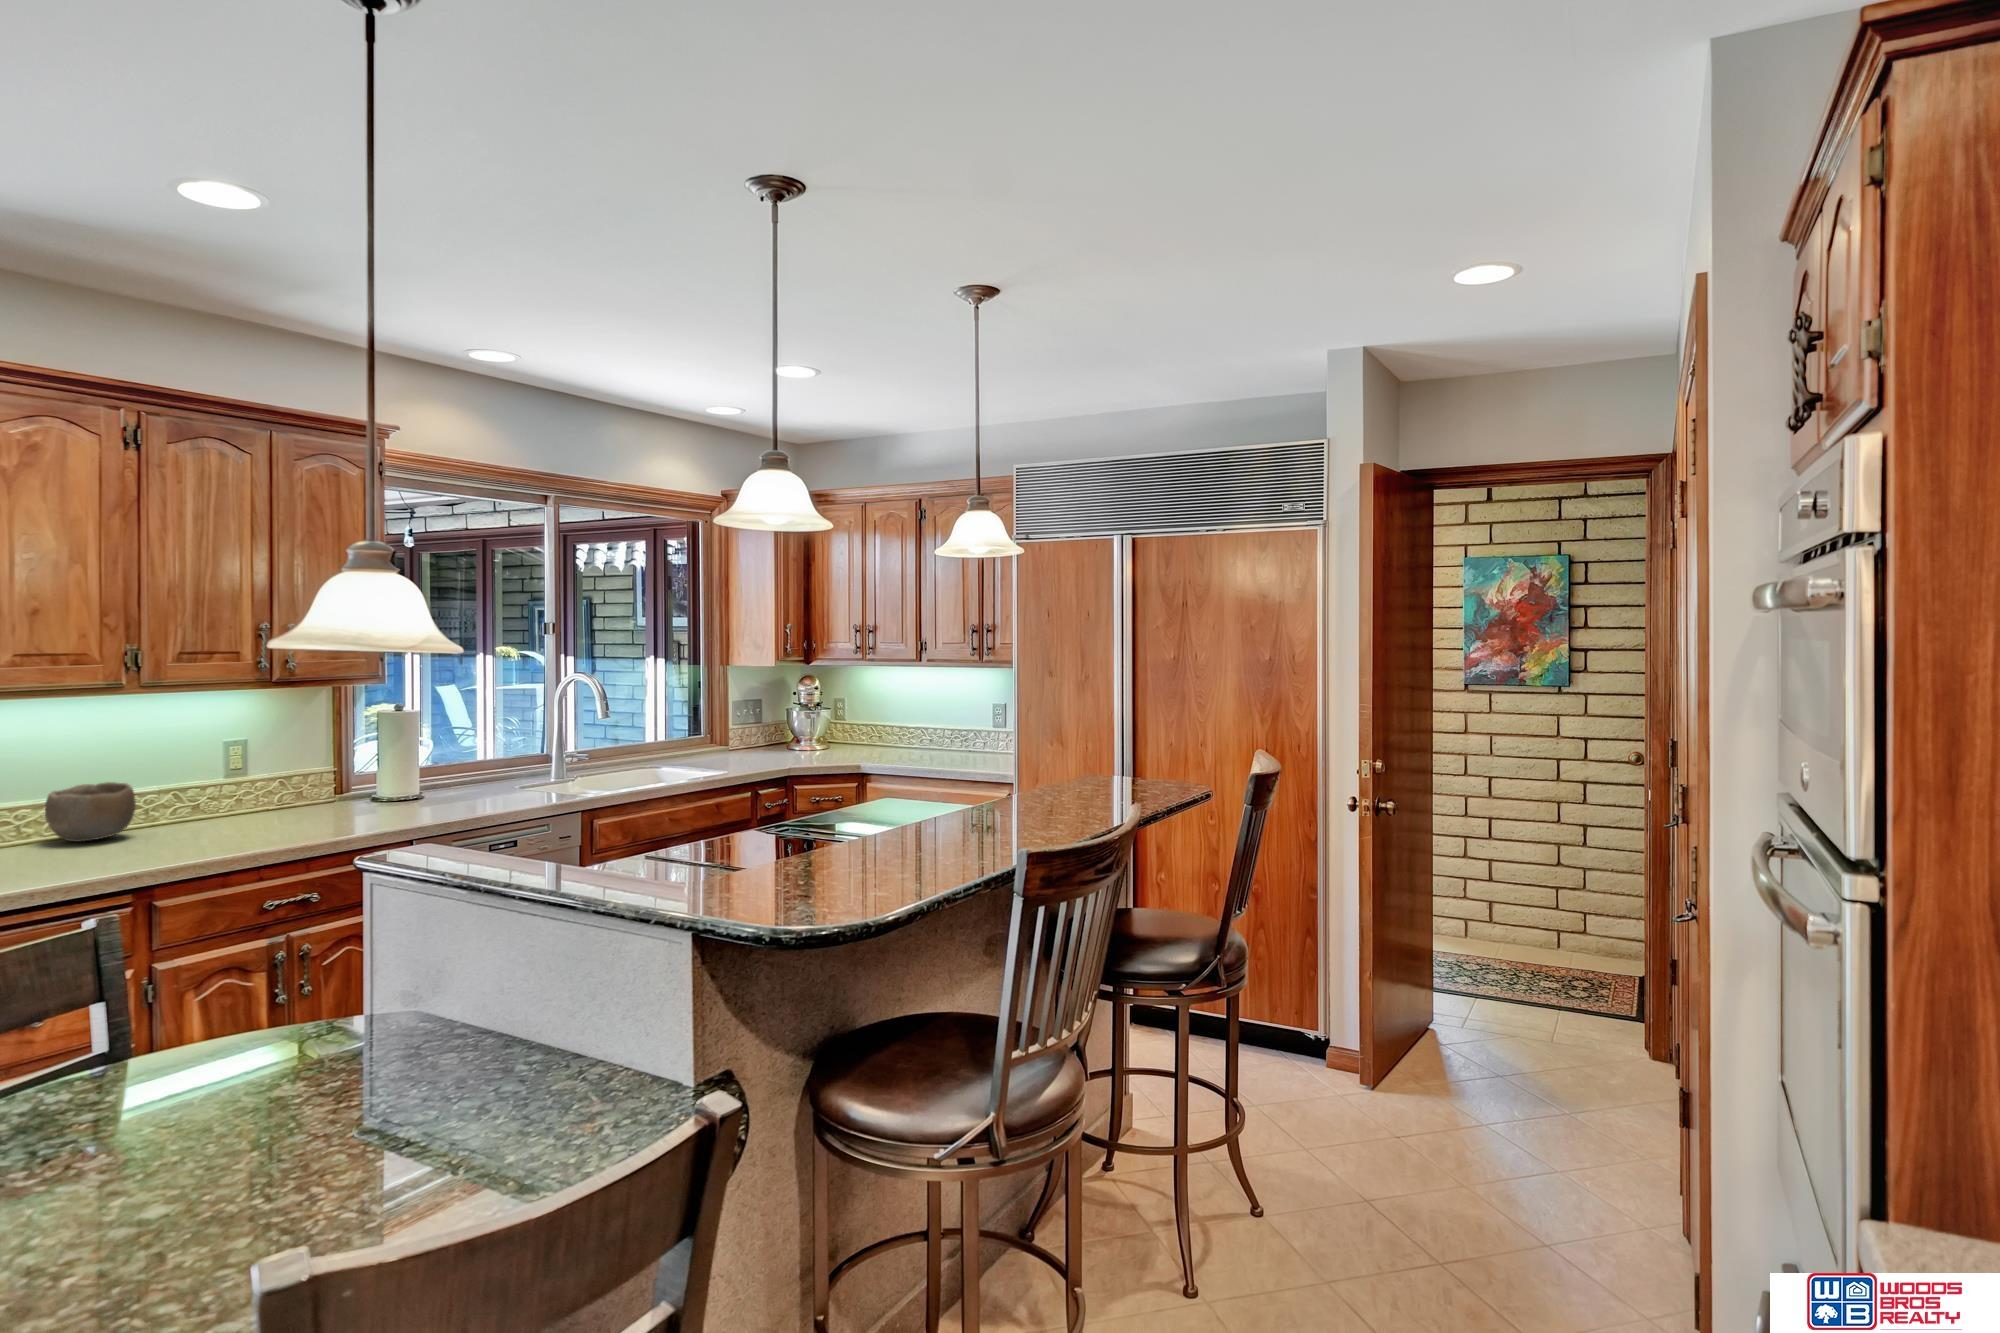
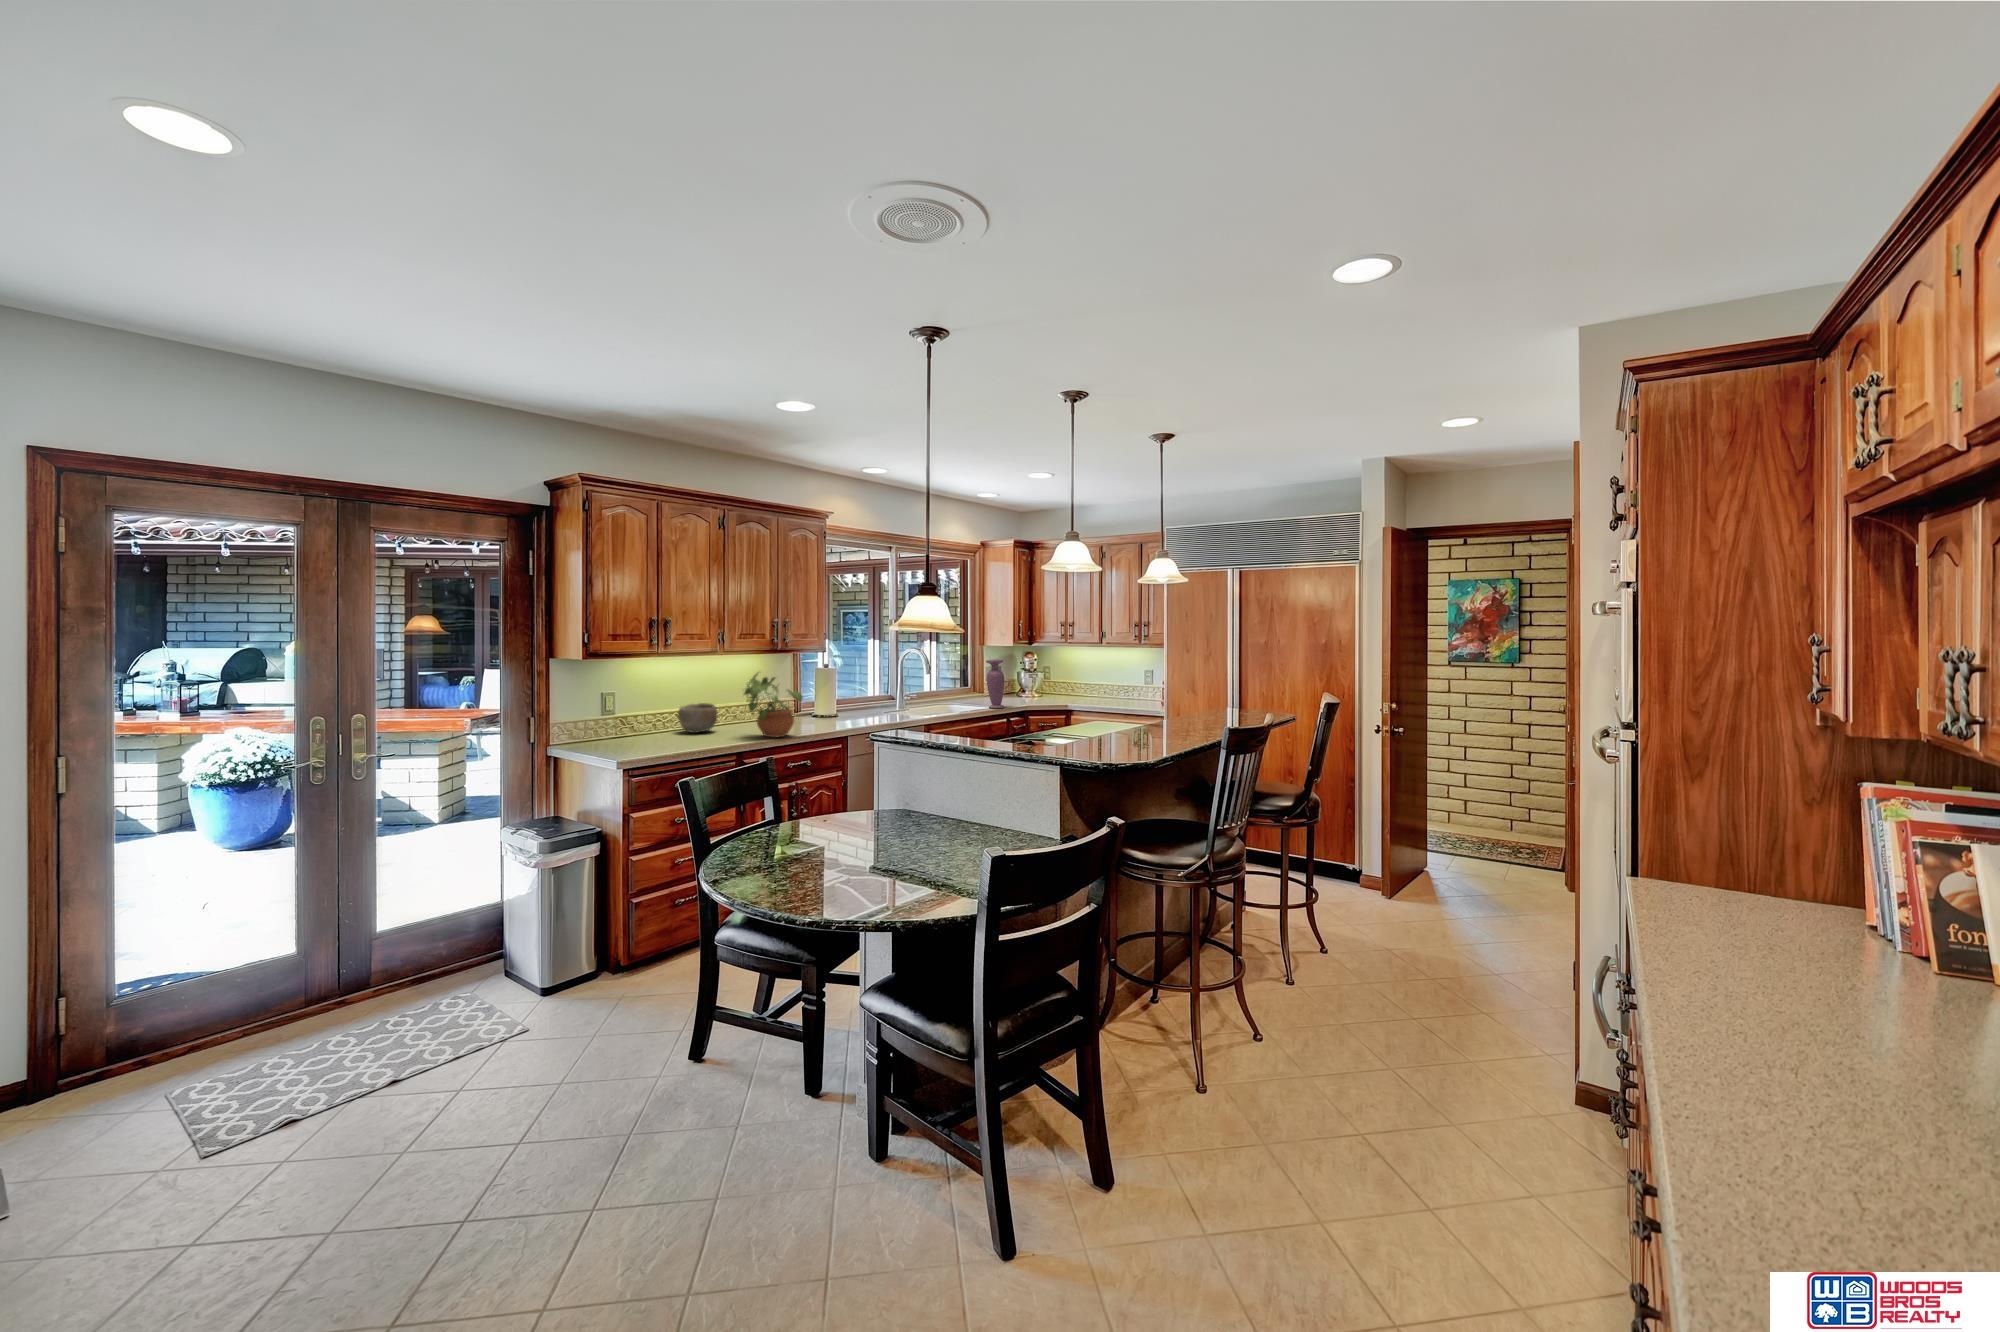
vase: none [716,689,749,772] -> present [986,660,1004,708]
potted plant: none [163,721,301,849] -> present [744,673,803,737]

